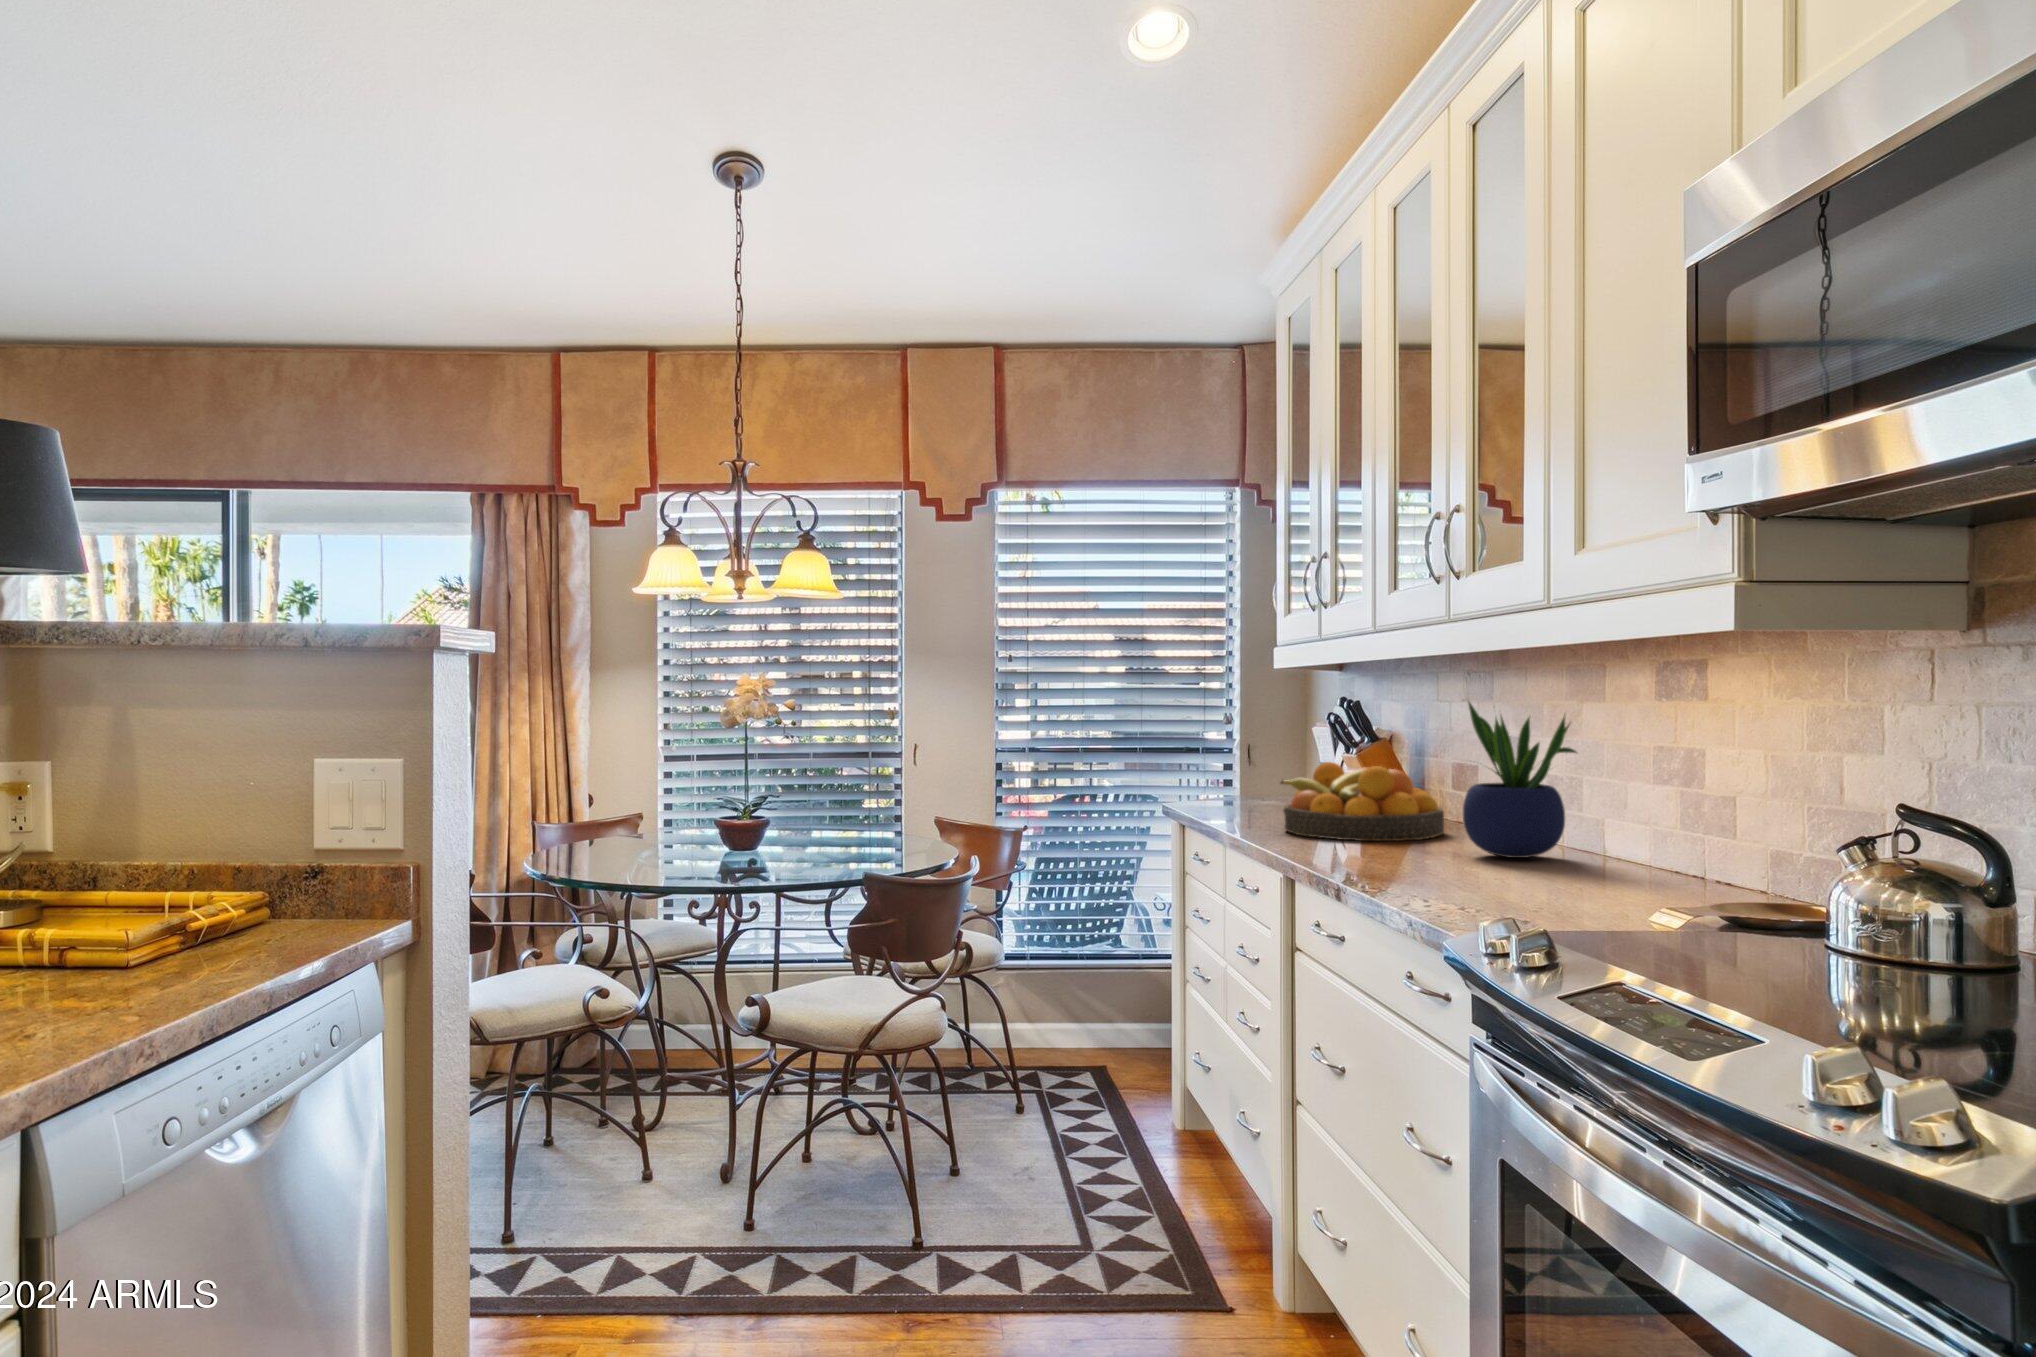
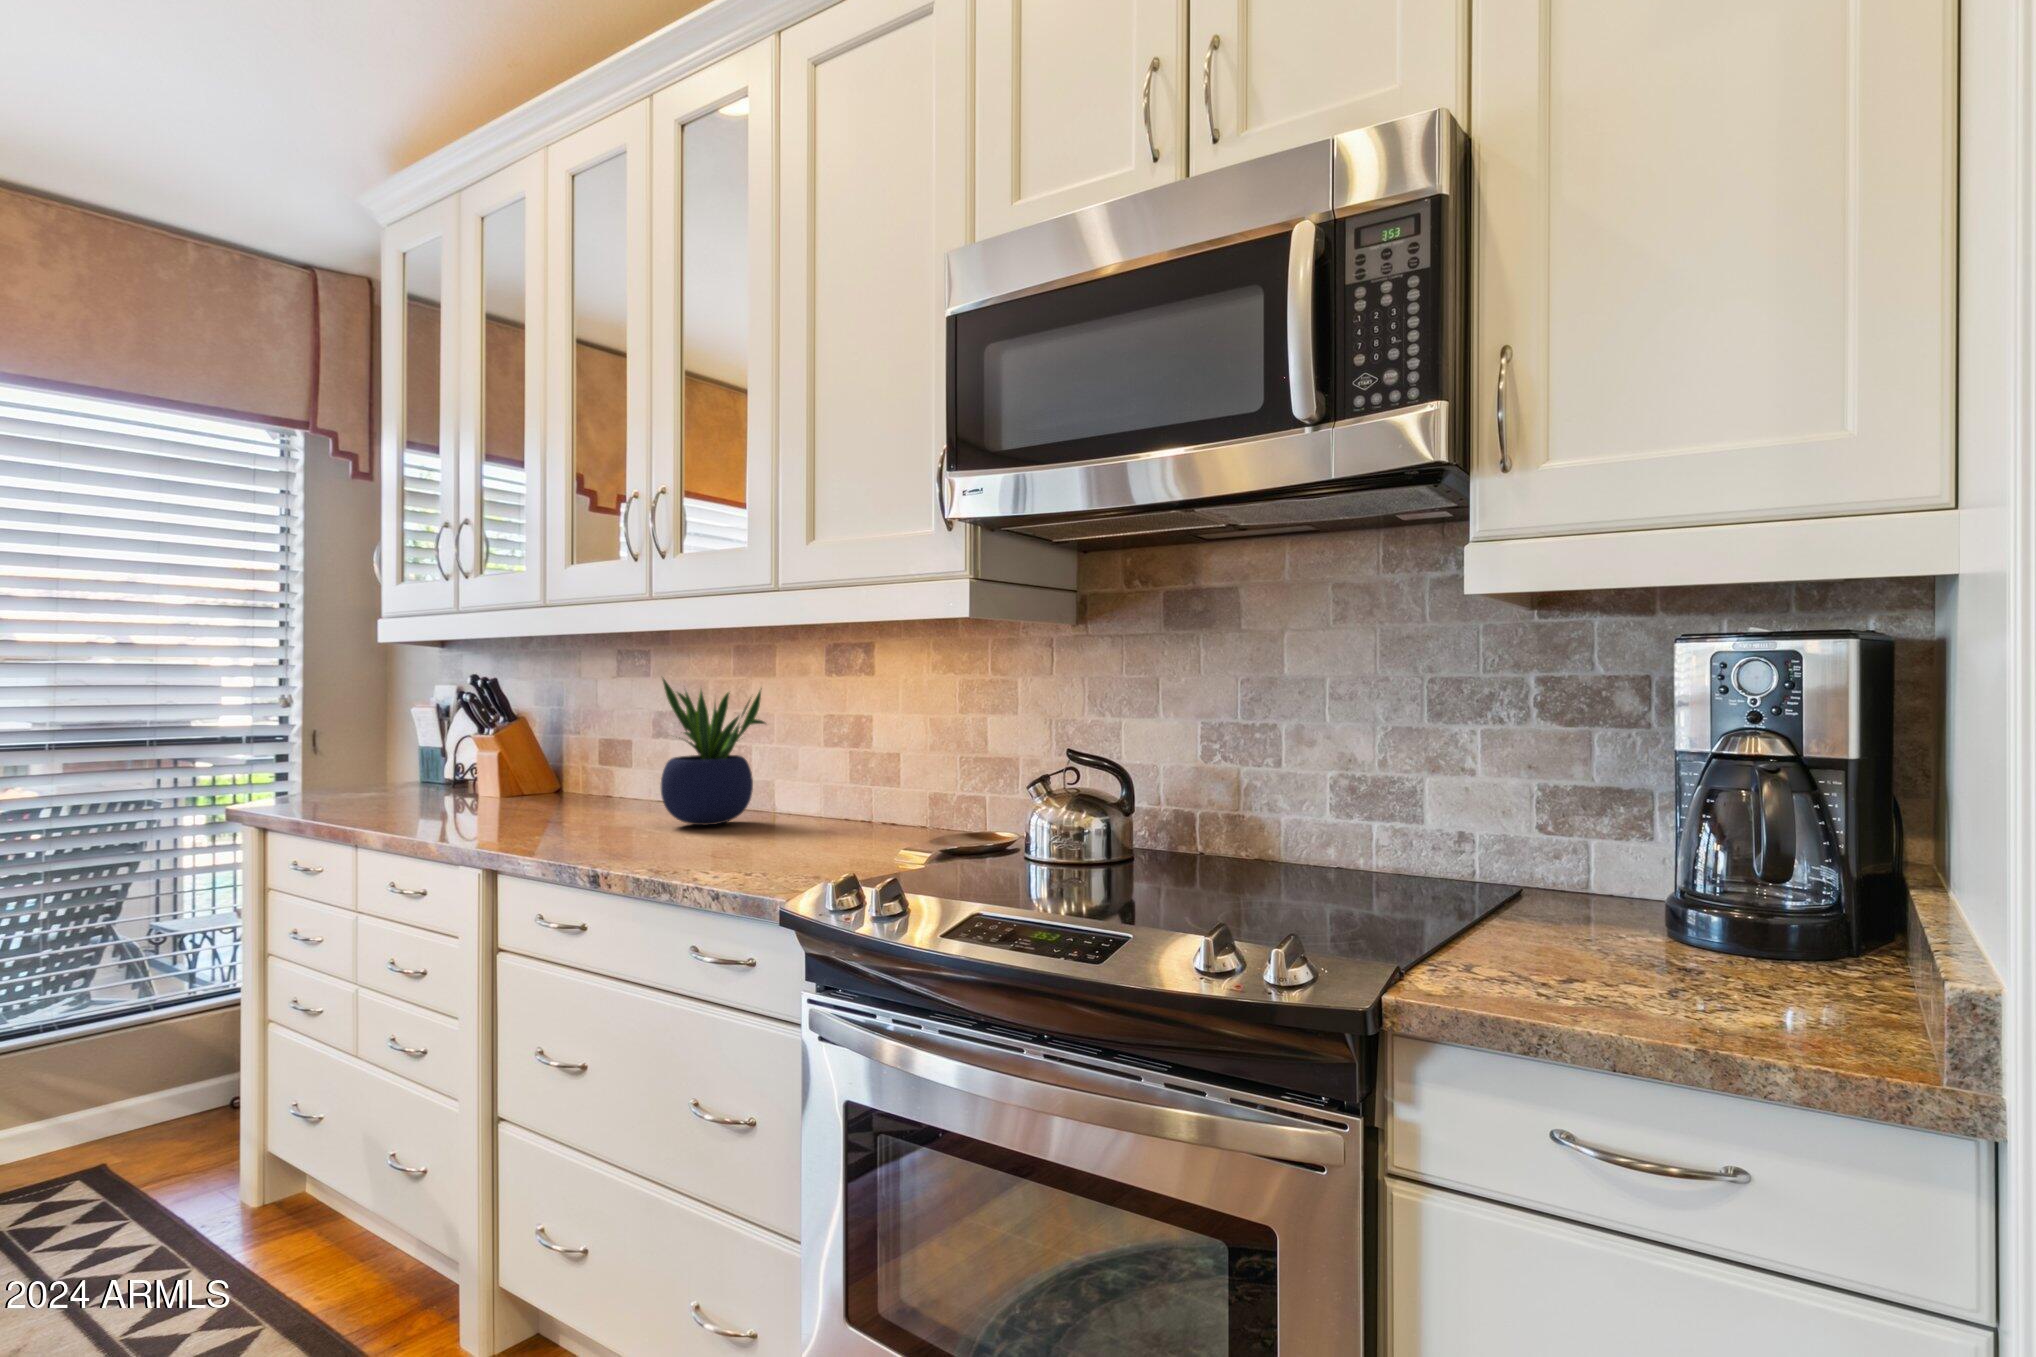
fruit bowl: present [1280,762,1444,841] -> none [431,745,614,828]

